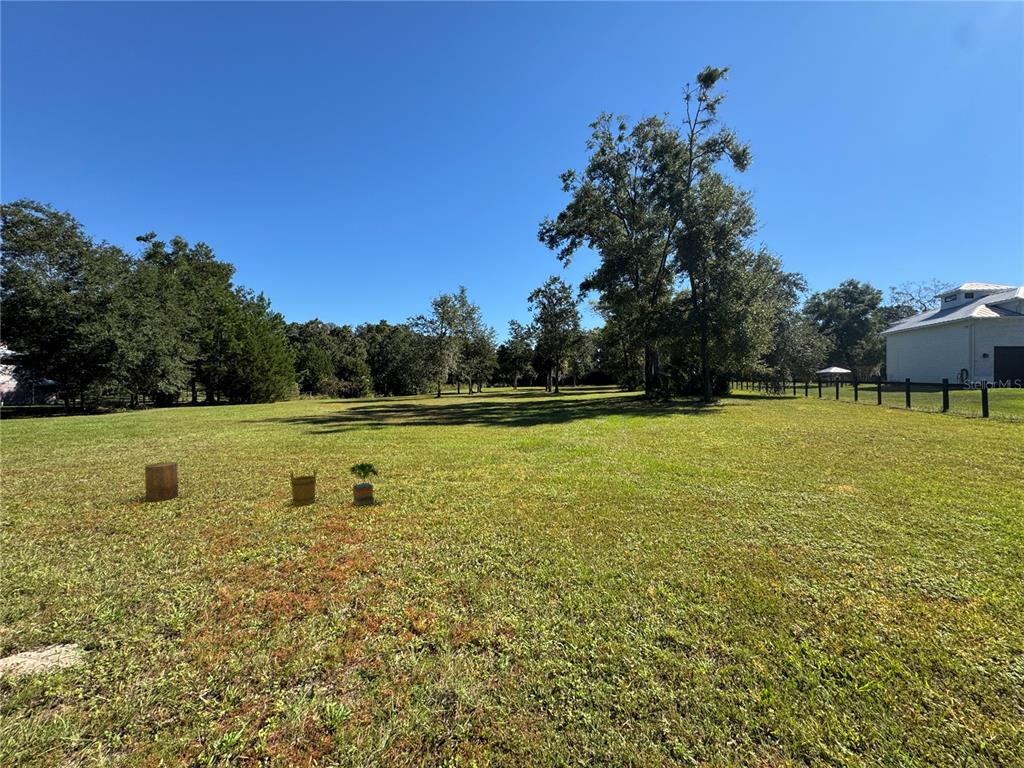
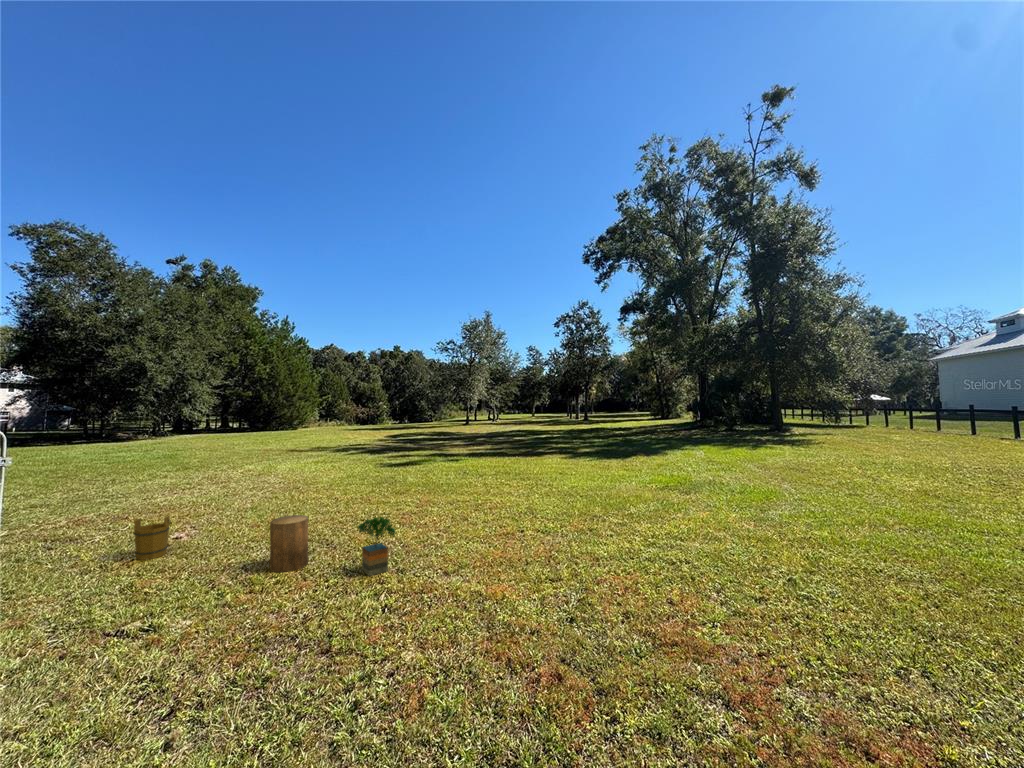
potted tree: present [350,463,379,506] -> present [358,517,396,576]
bucket: present [290,470,317,505] -> present [134,516,171,560]

